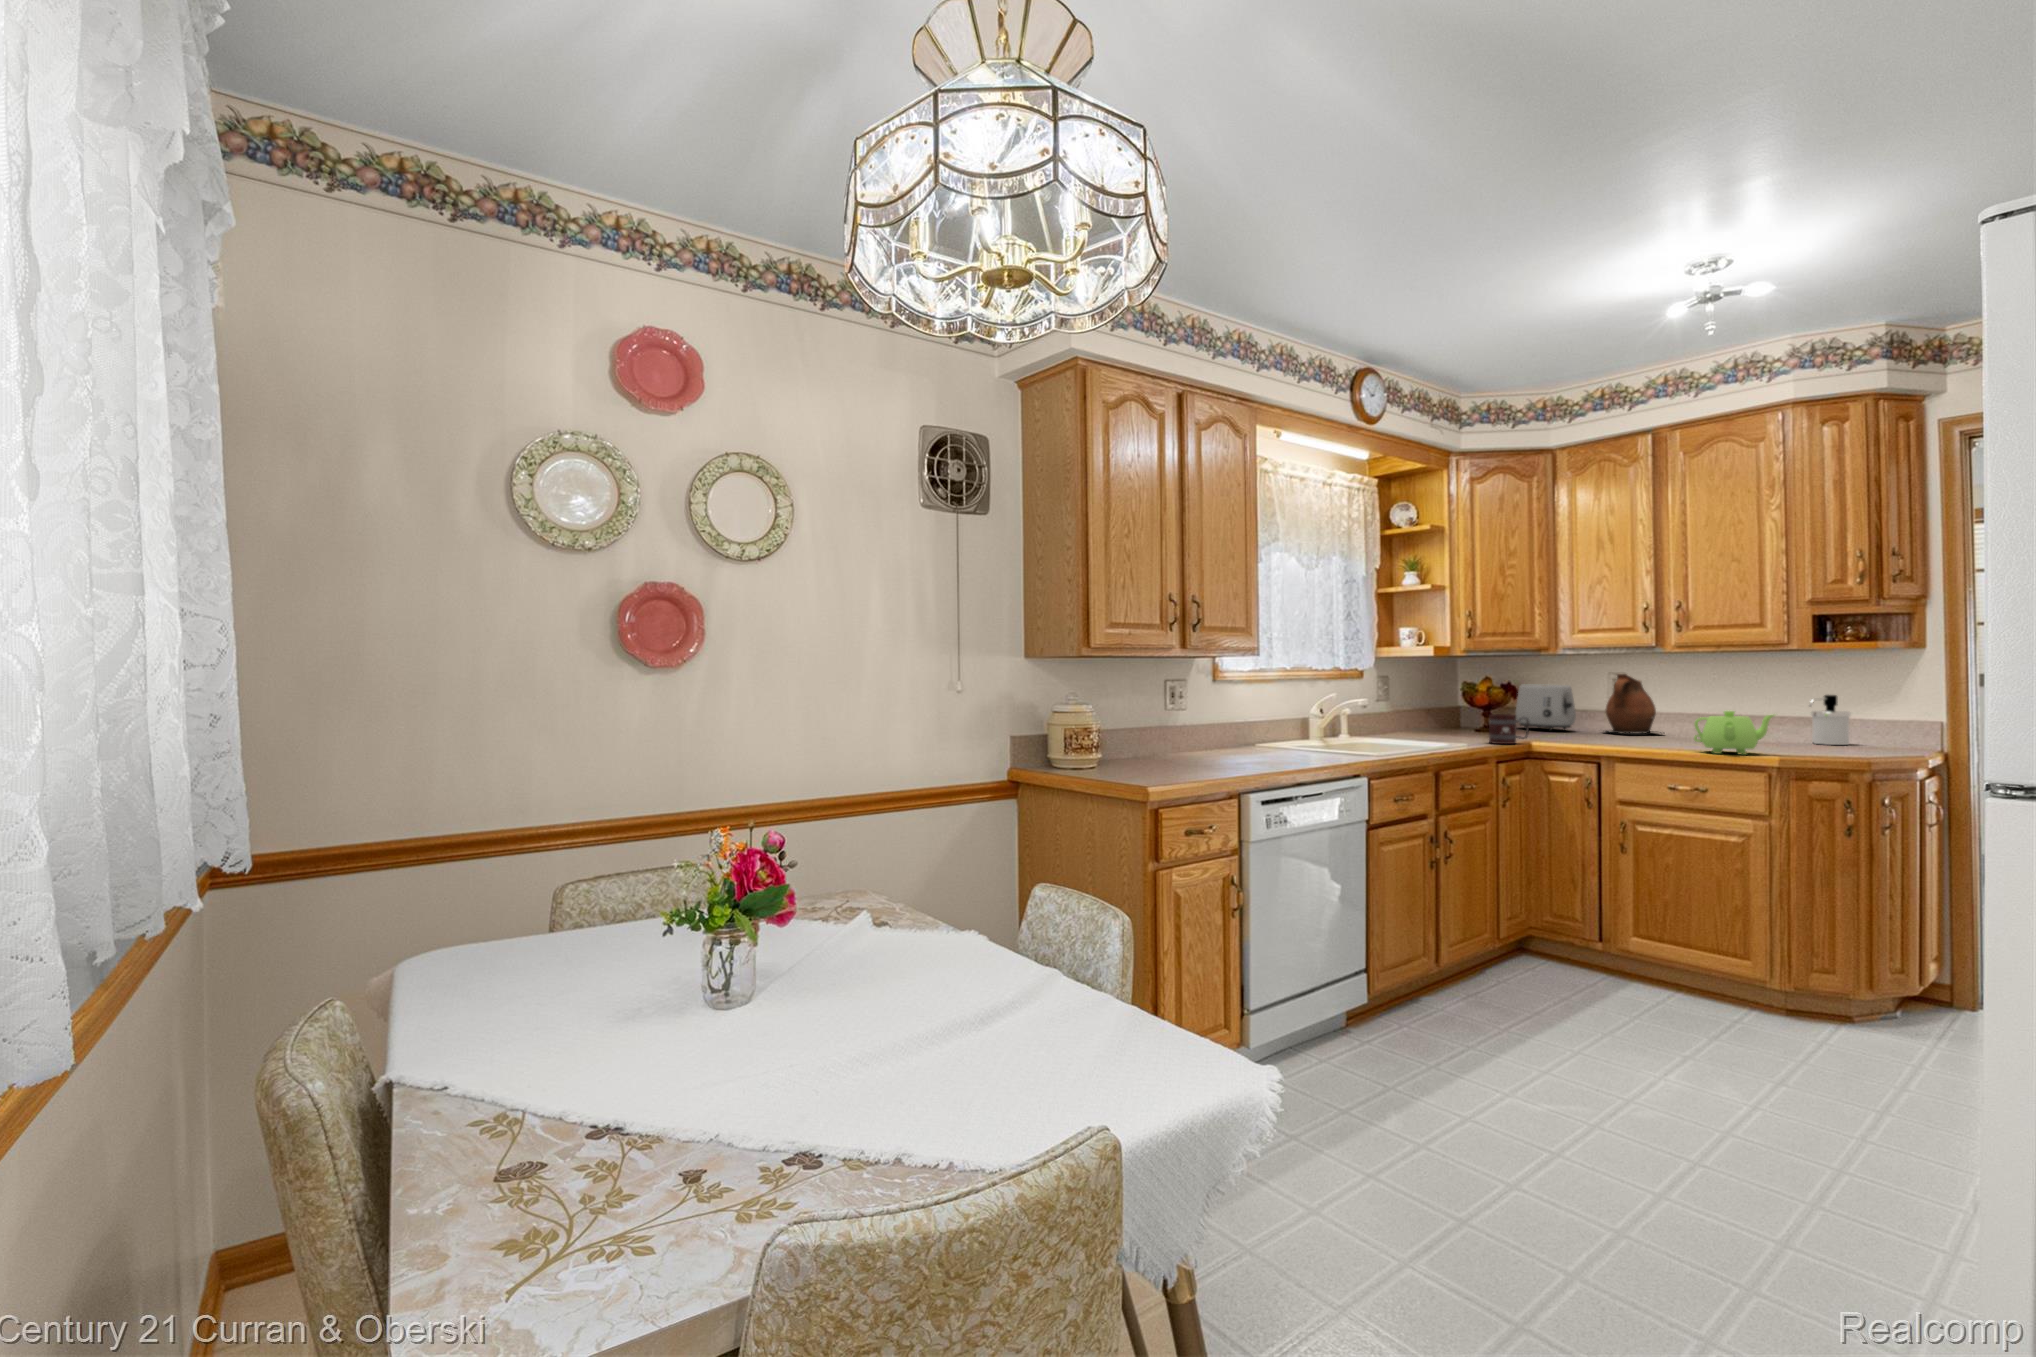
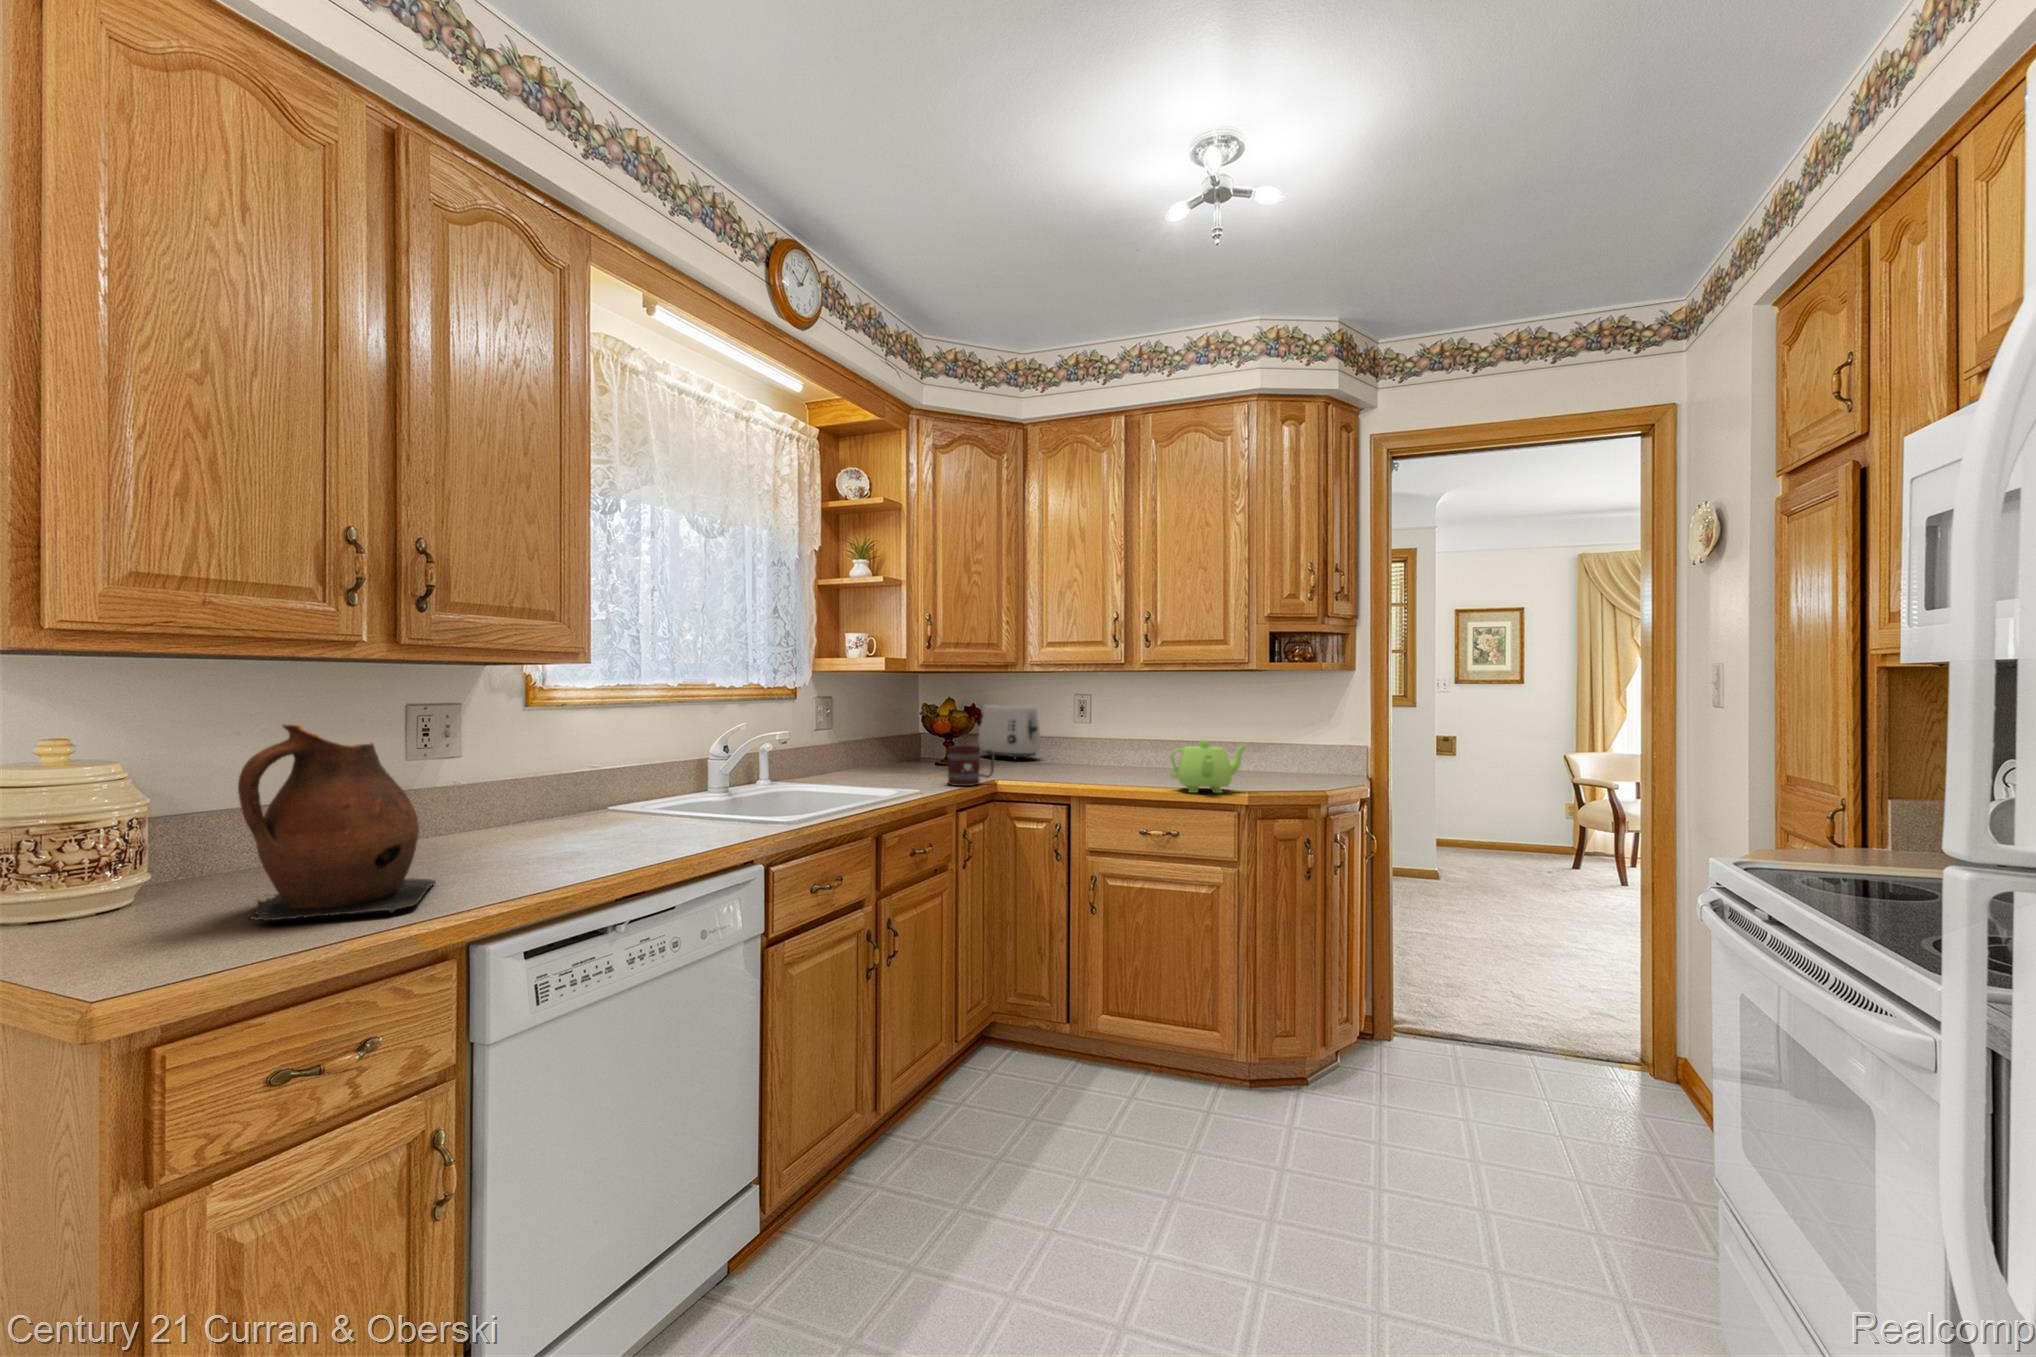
ceramic pitcher: present [1605,674,1656,733] -> present [238,724,436,921]
soap dispenser: present [1809,695,1851,745] -> none [1260,718,1293,773]

